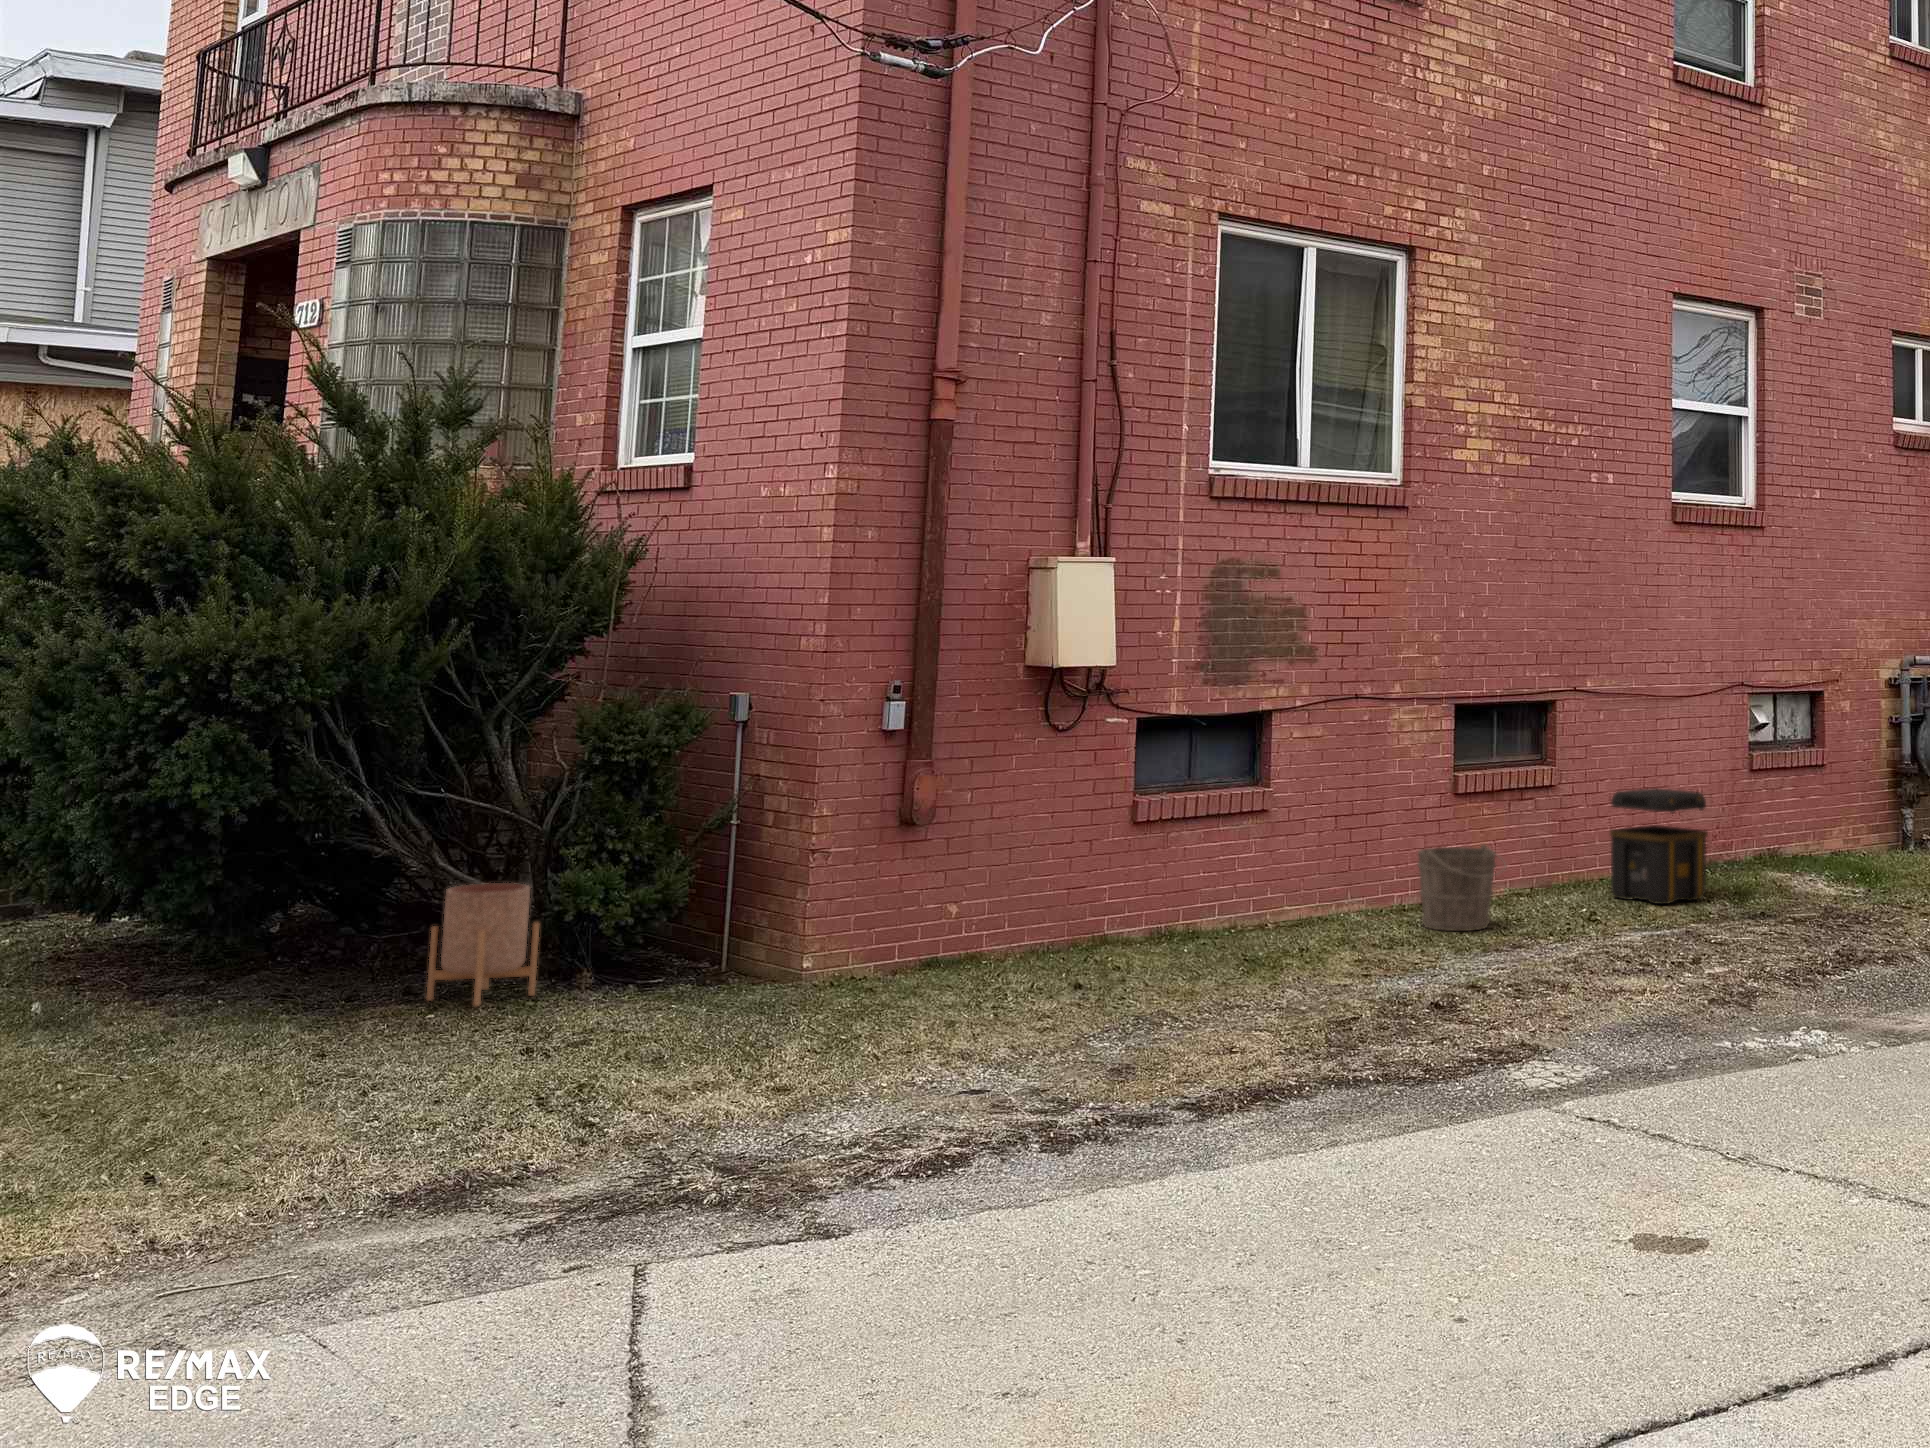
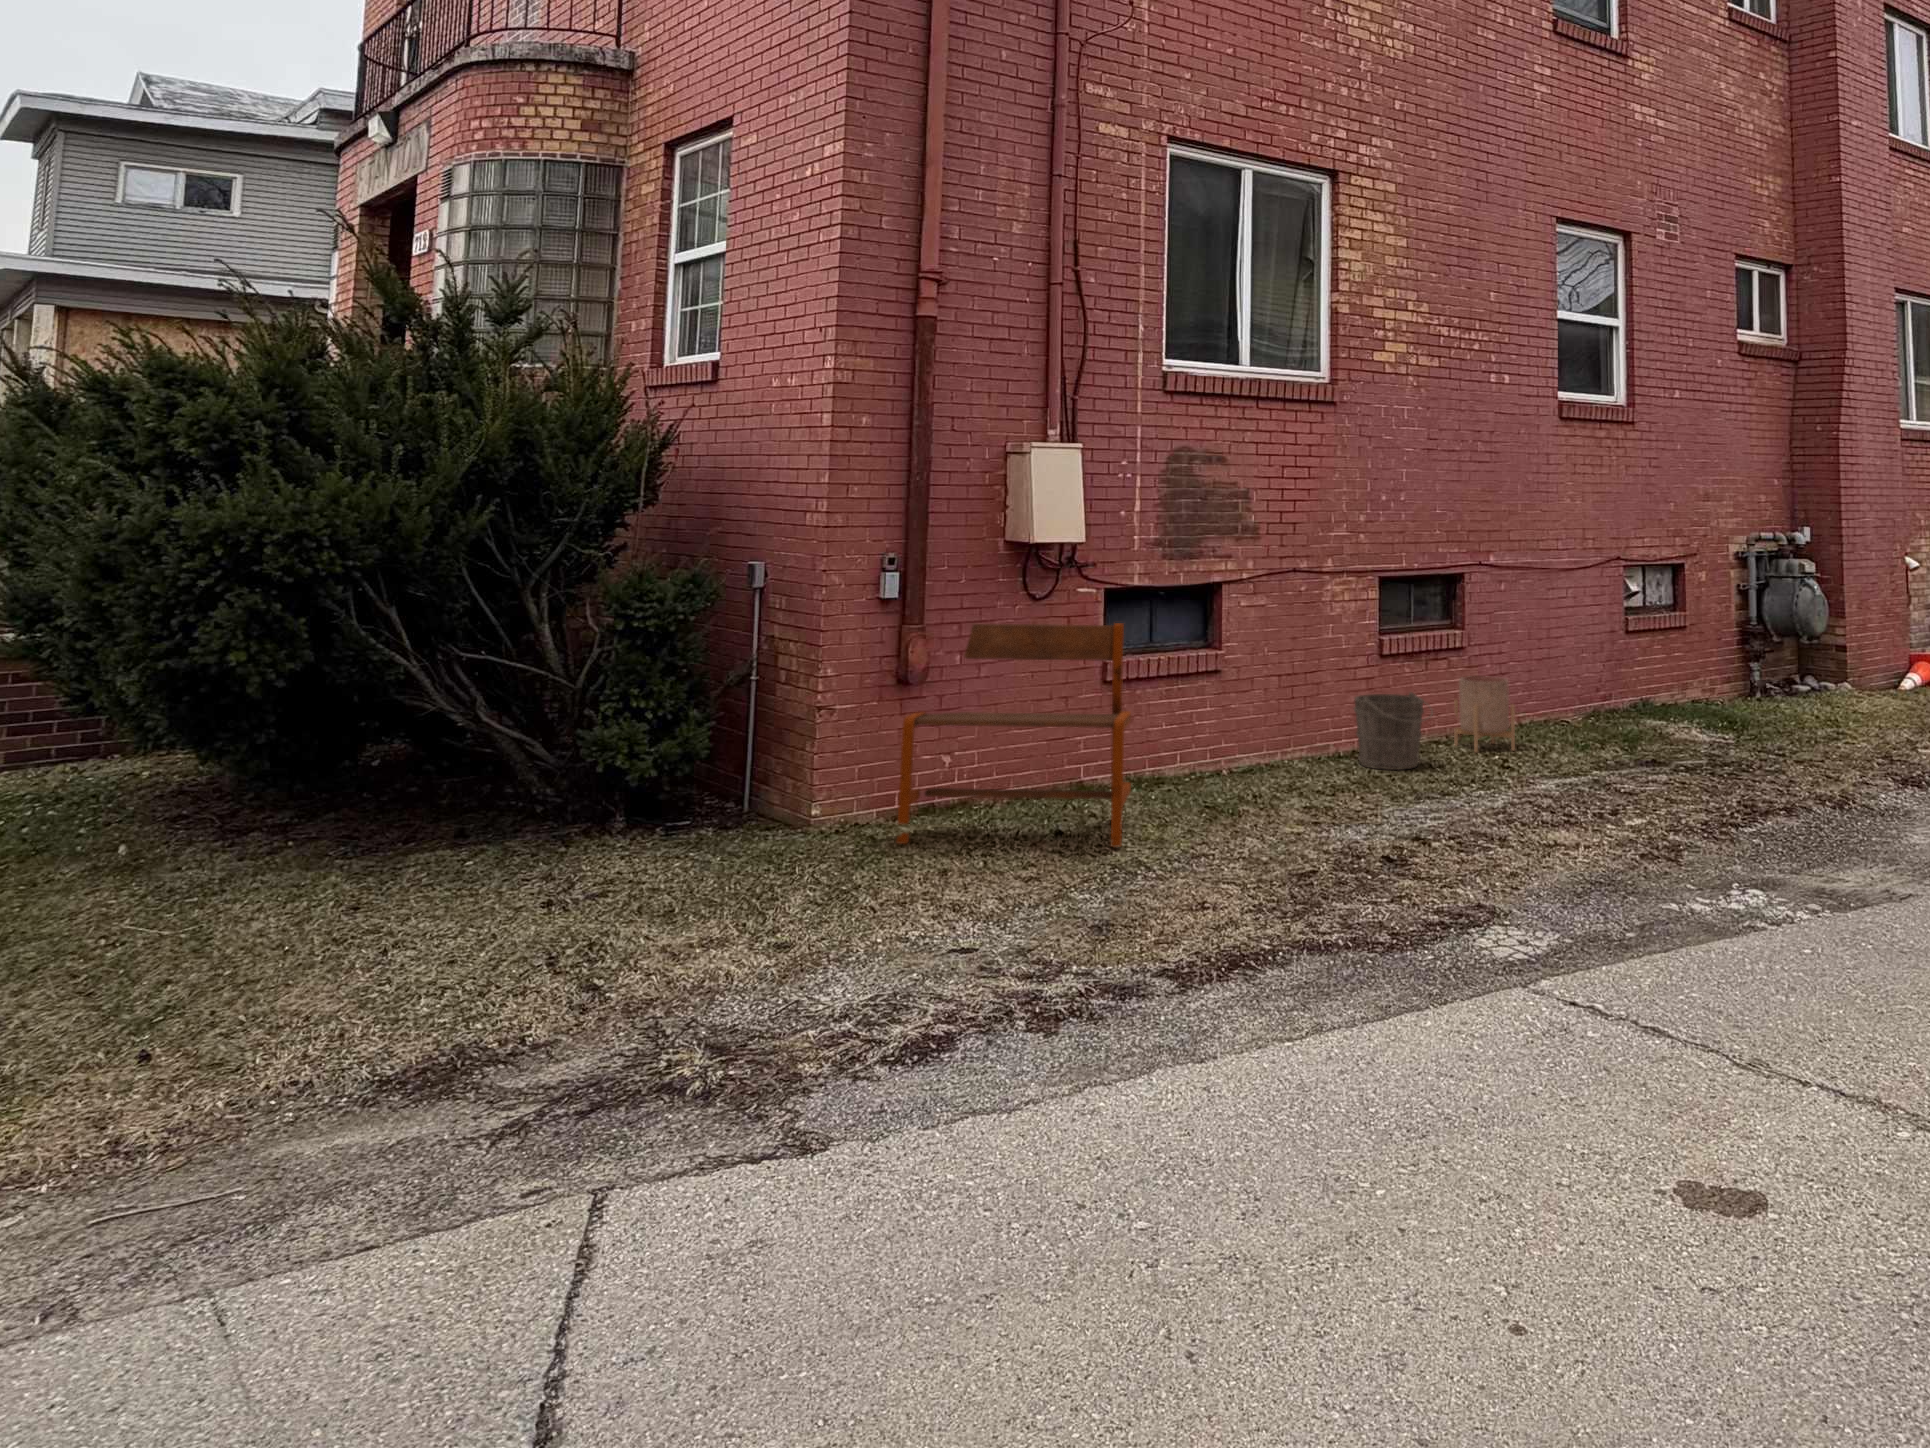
bench: none [898,762,1159,1003] -> present [897,623,1131,847]
toolbox: present [1610,788,1708,904] -> none [1514,641,1601,744]
planter: present [427,883,539,1006] -> present [1454,676,1515,752]

